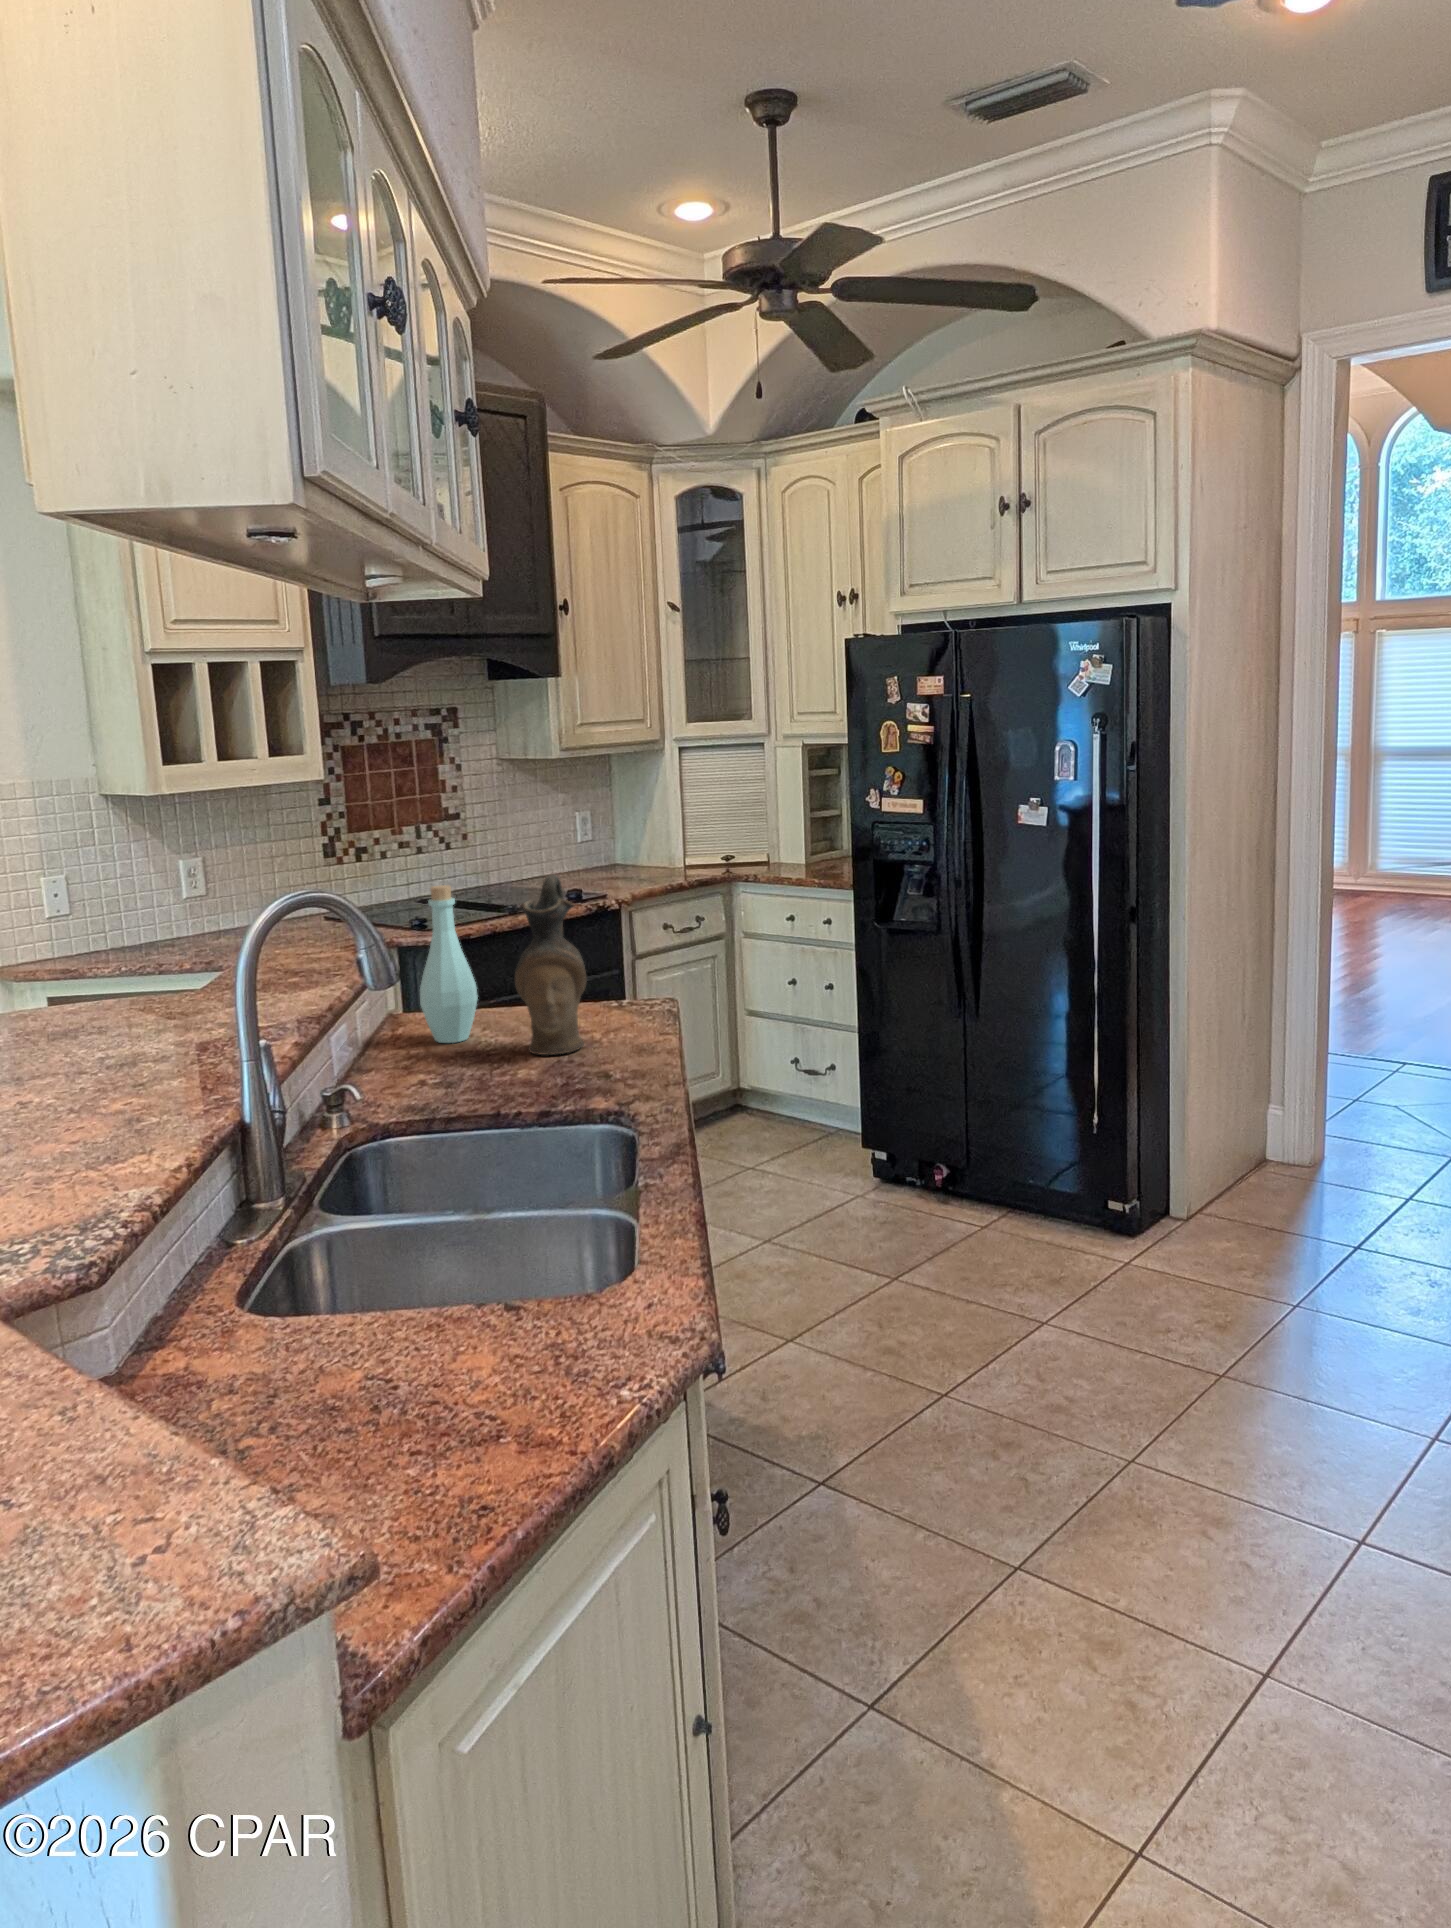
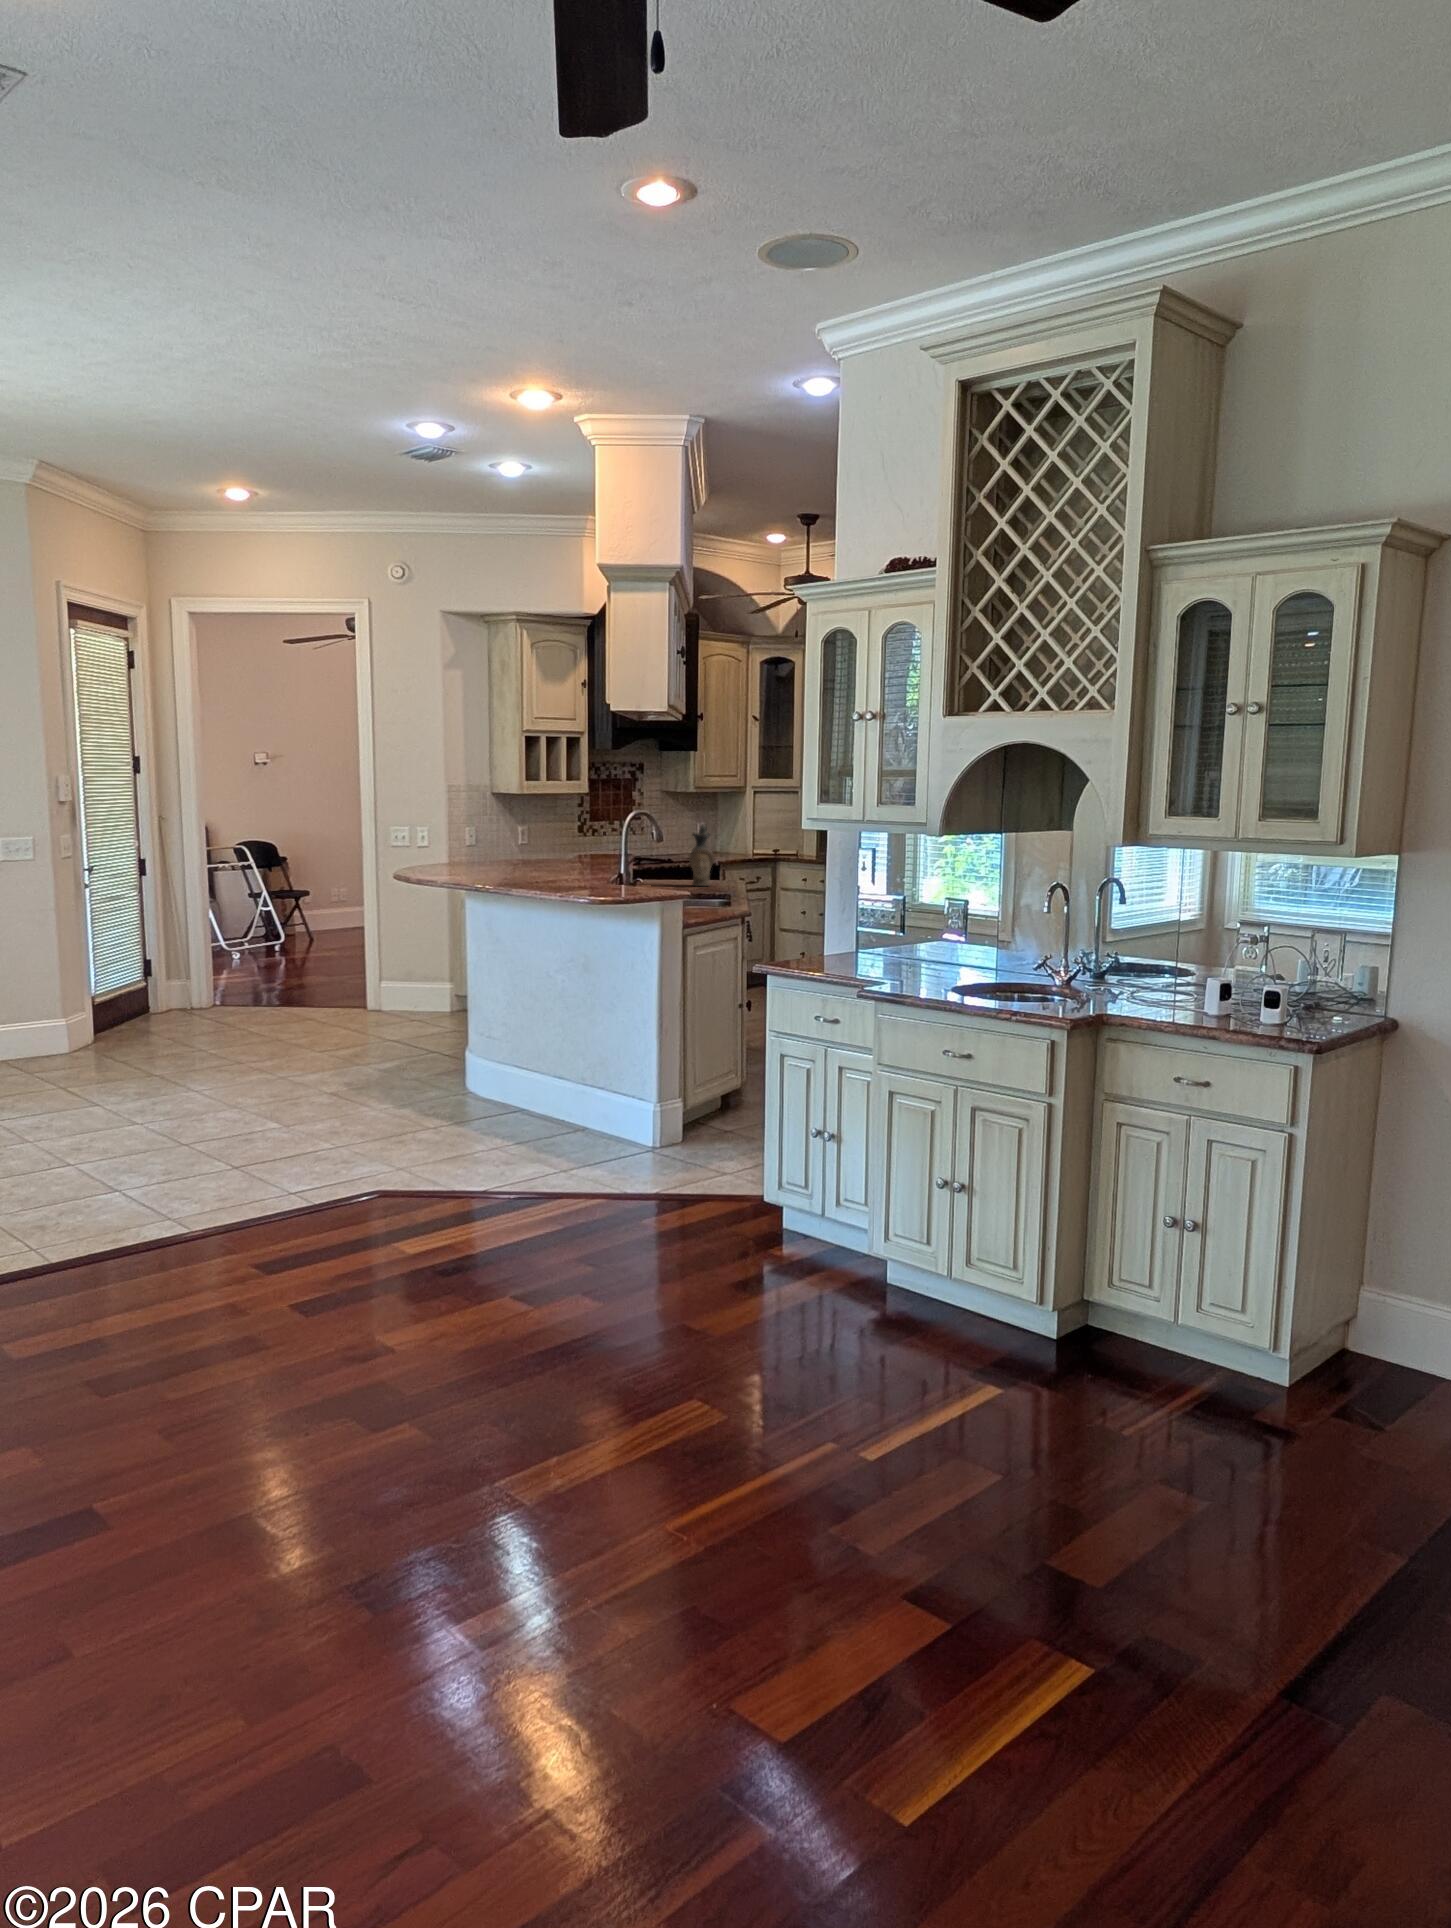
bottle: present [420,885,478,1043] -> none [653,827,673,884]

